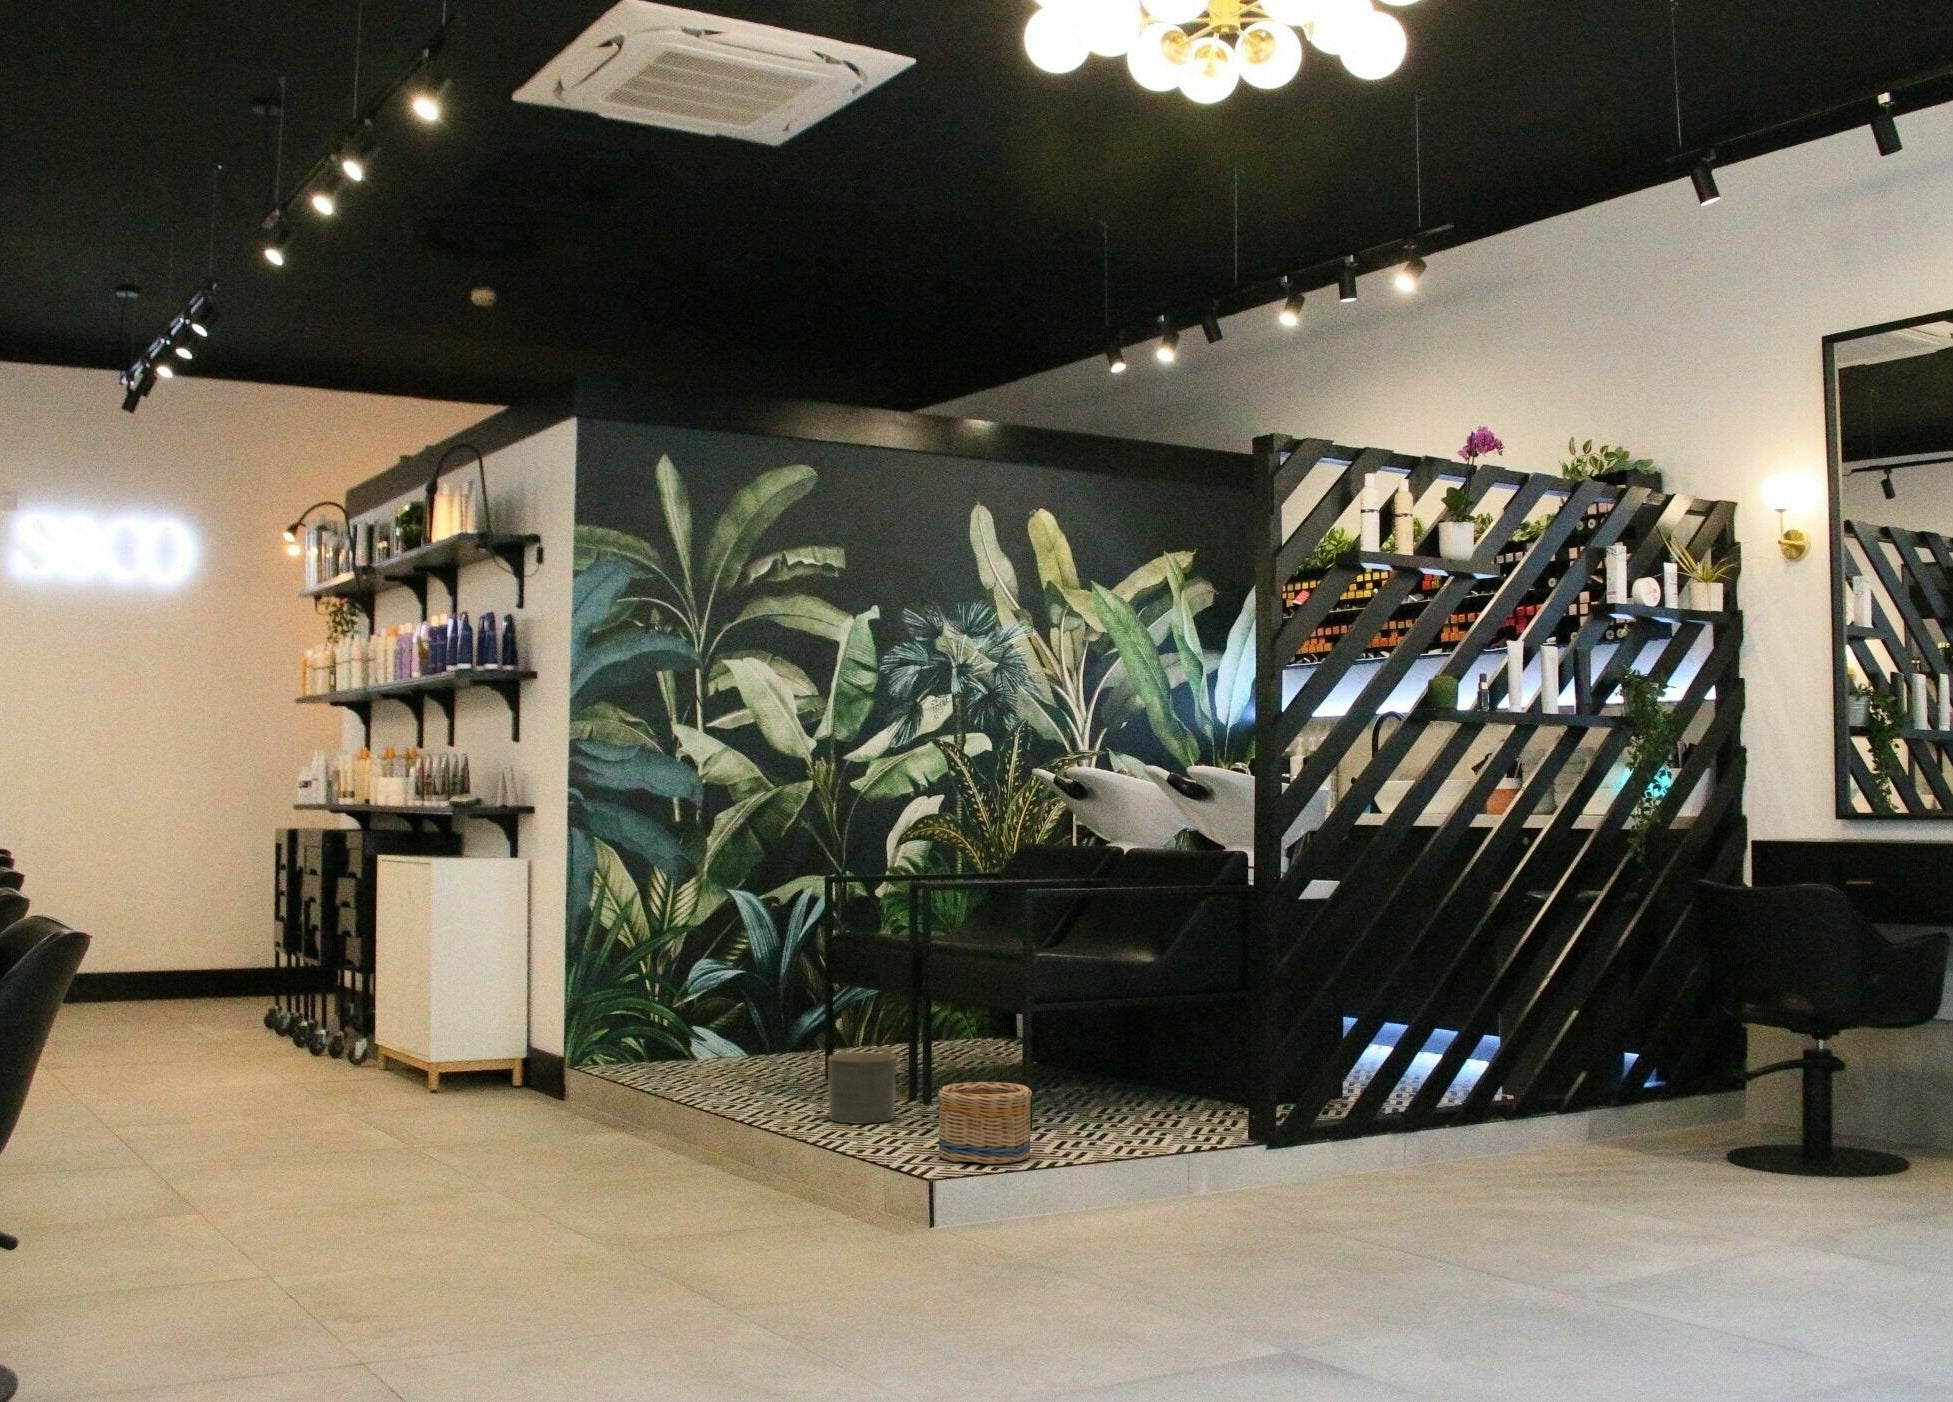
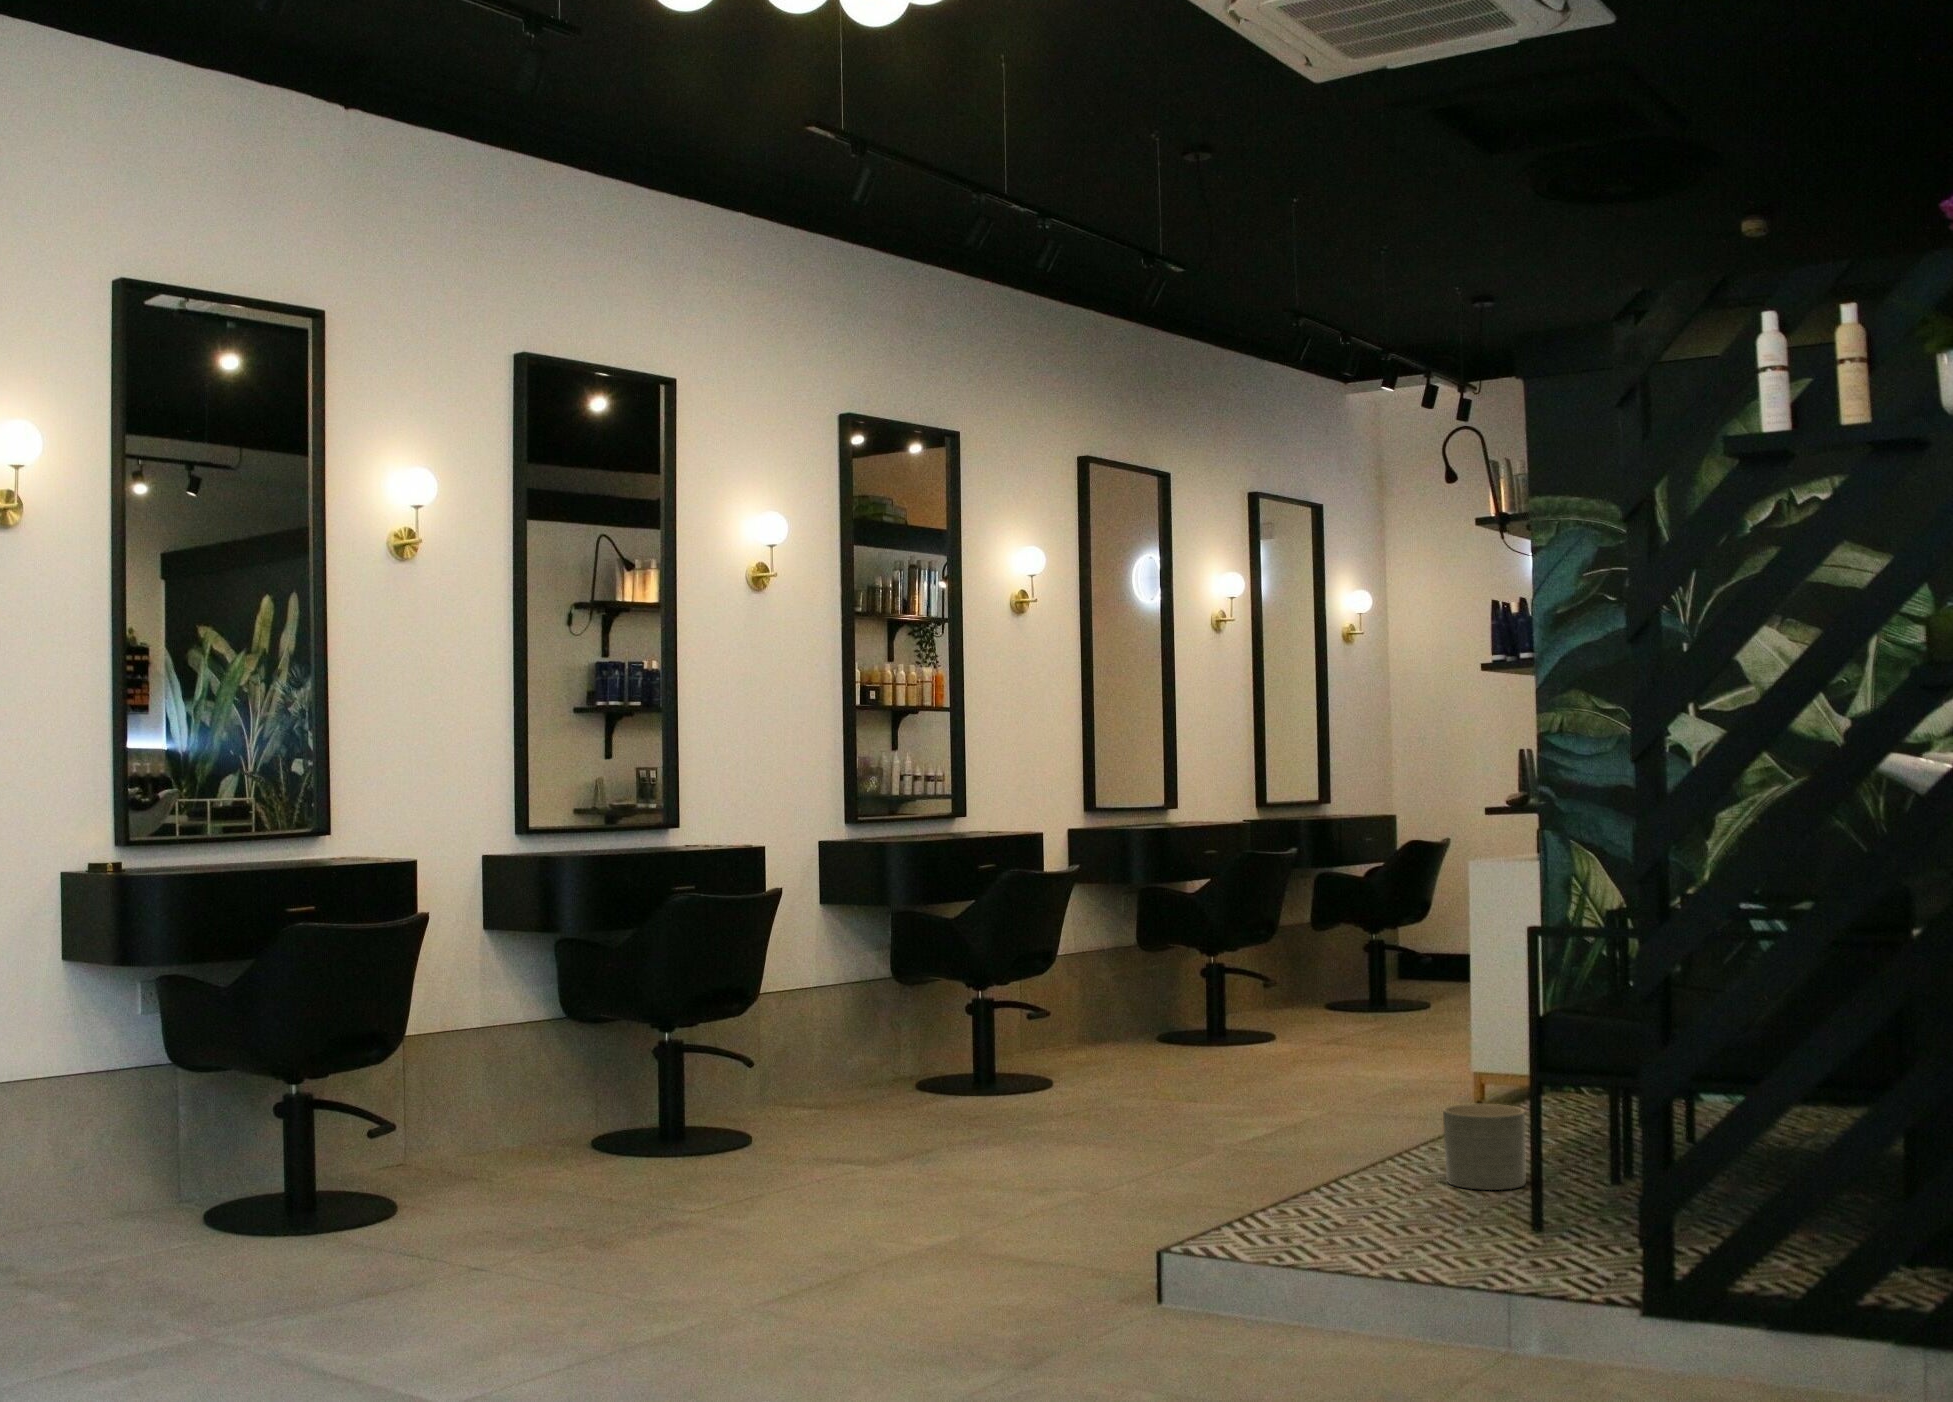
basket: present [938,1082,1032,1164] -> none [1295,1146,1408,1247]

